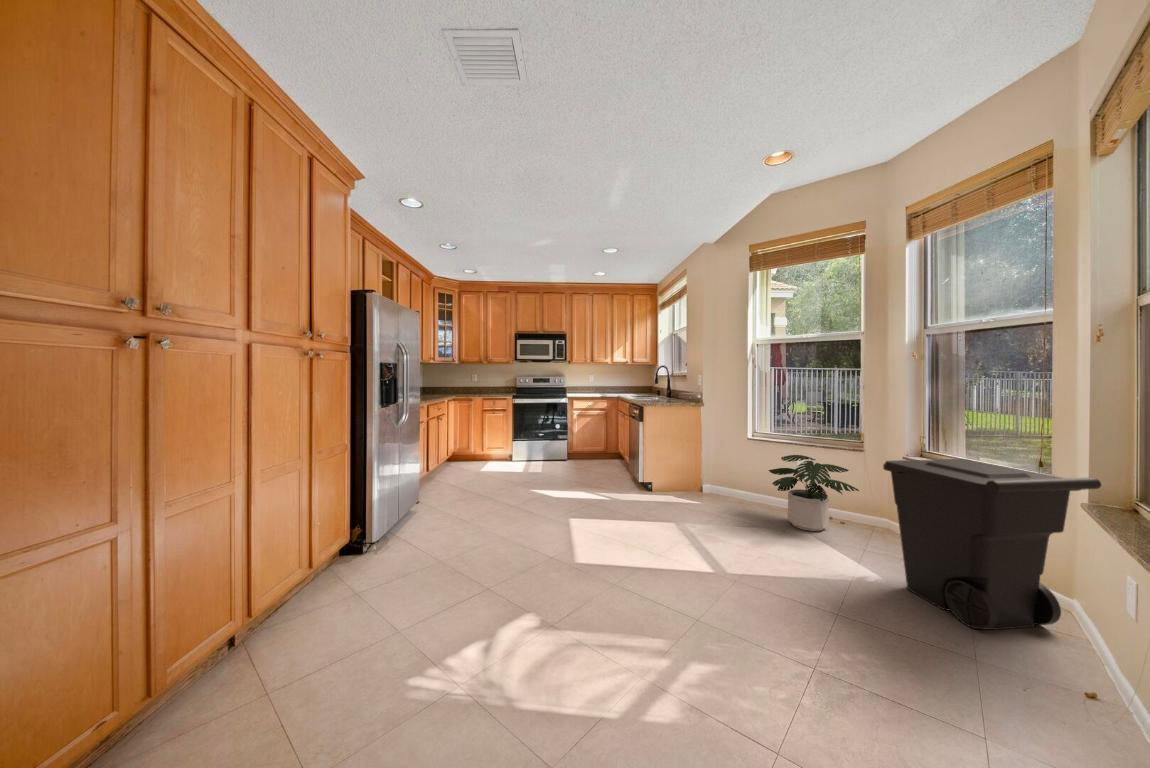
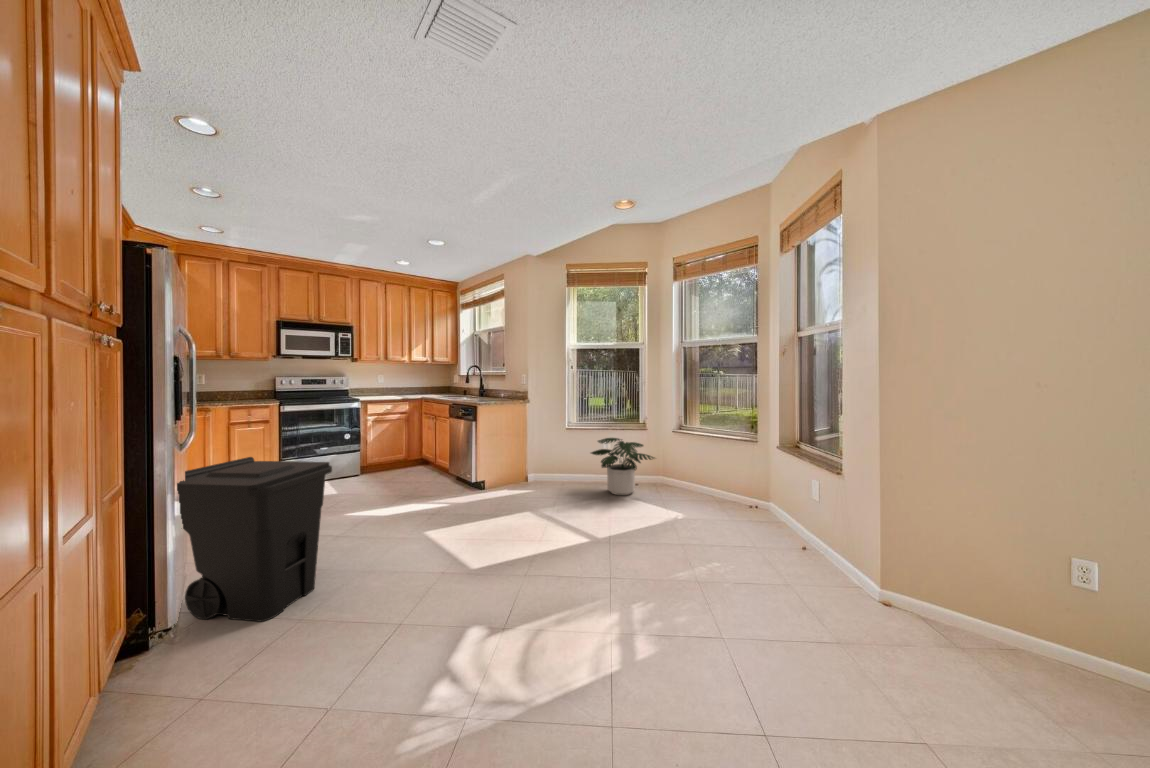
trash can: present [883,459,1101,630] -> present [177,457,332,621]

